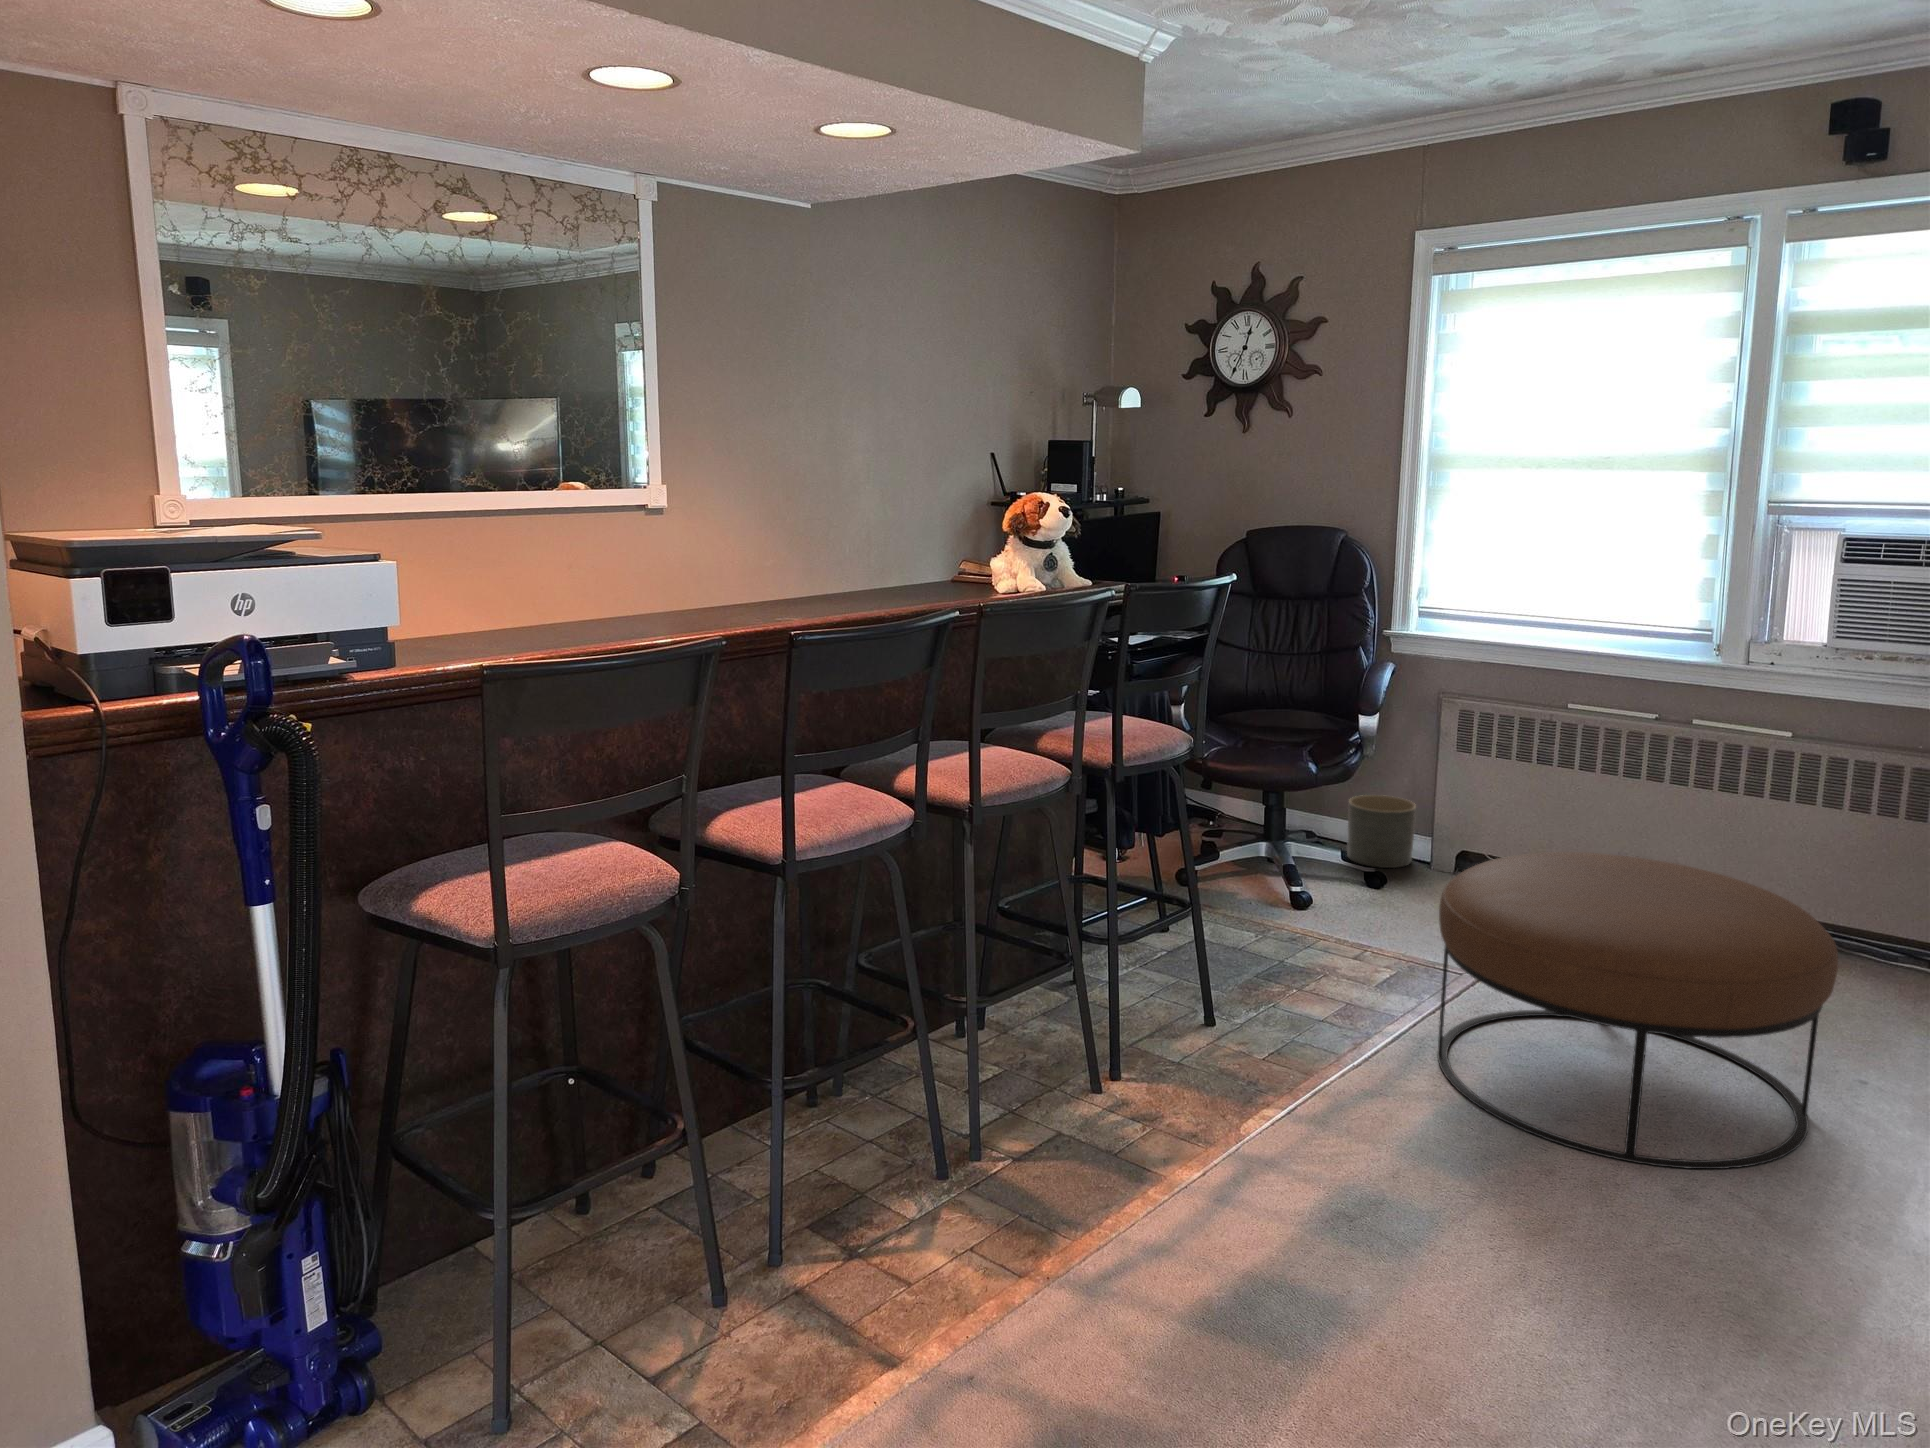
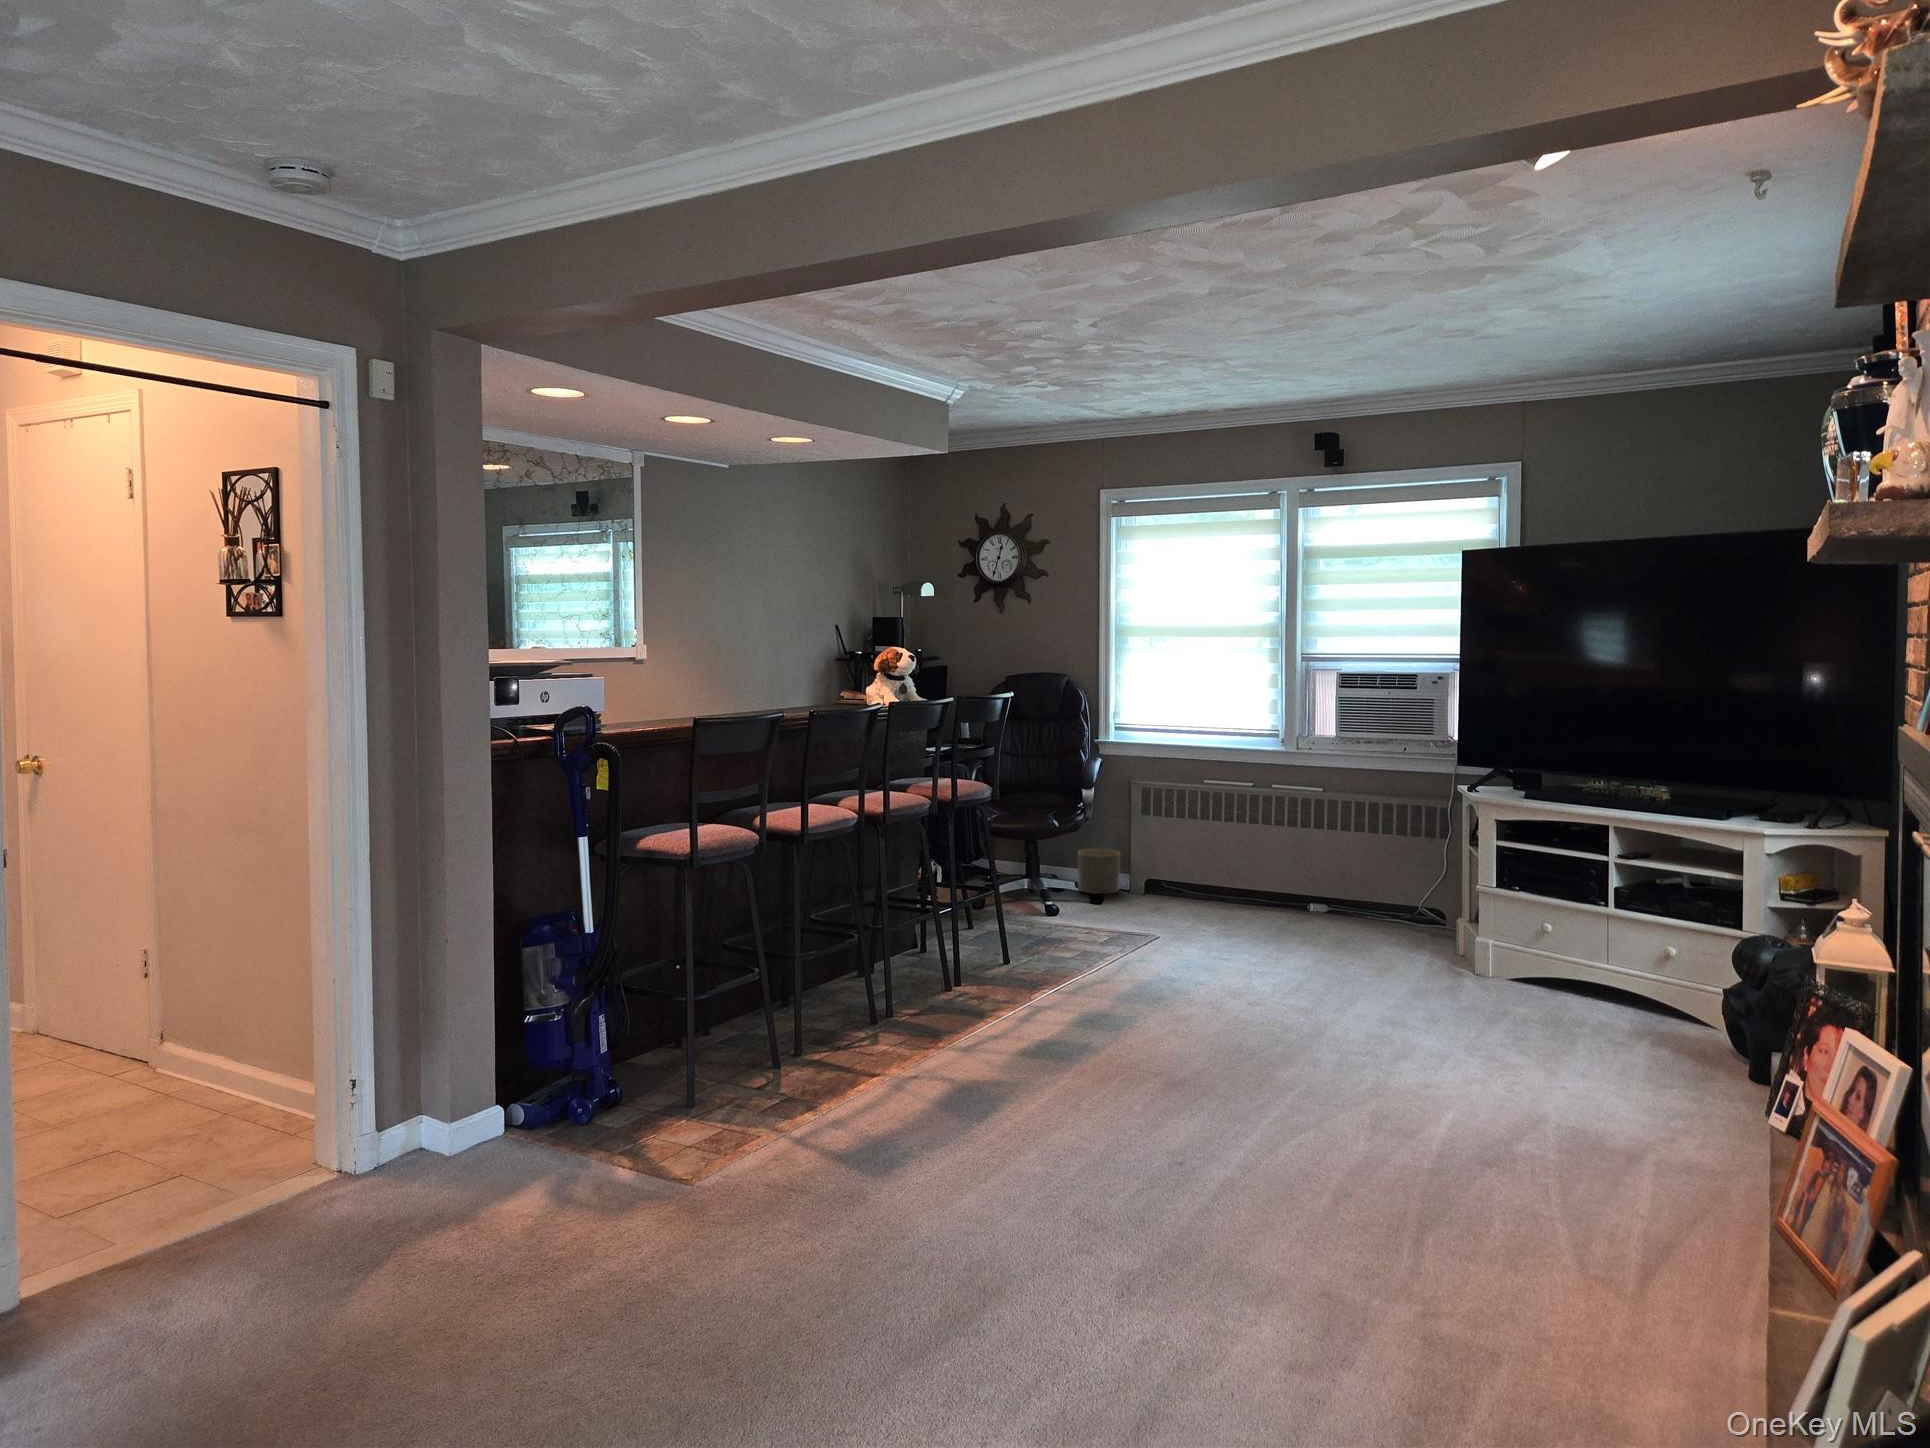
ottoman: present [1438,852,1838,1169] -> none [1131,849,1324,995]

